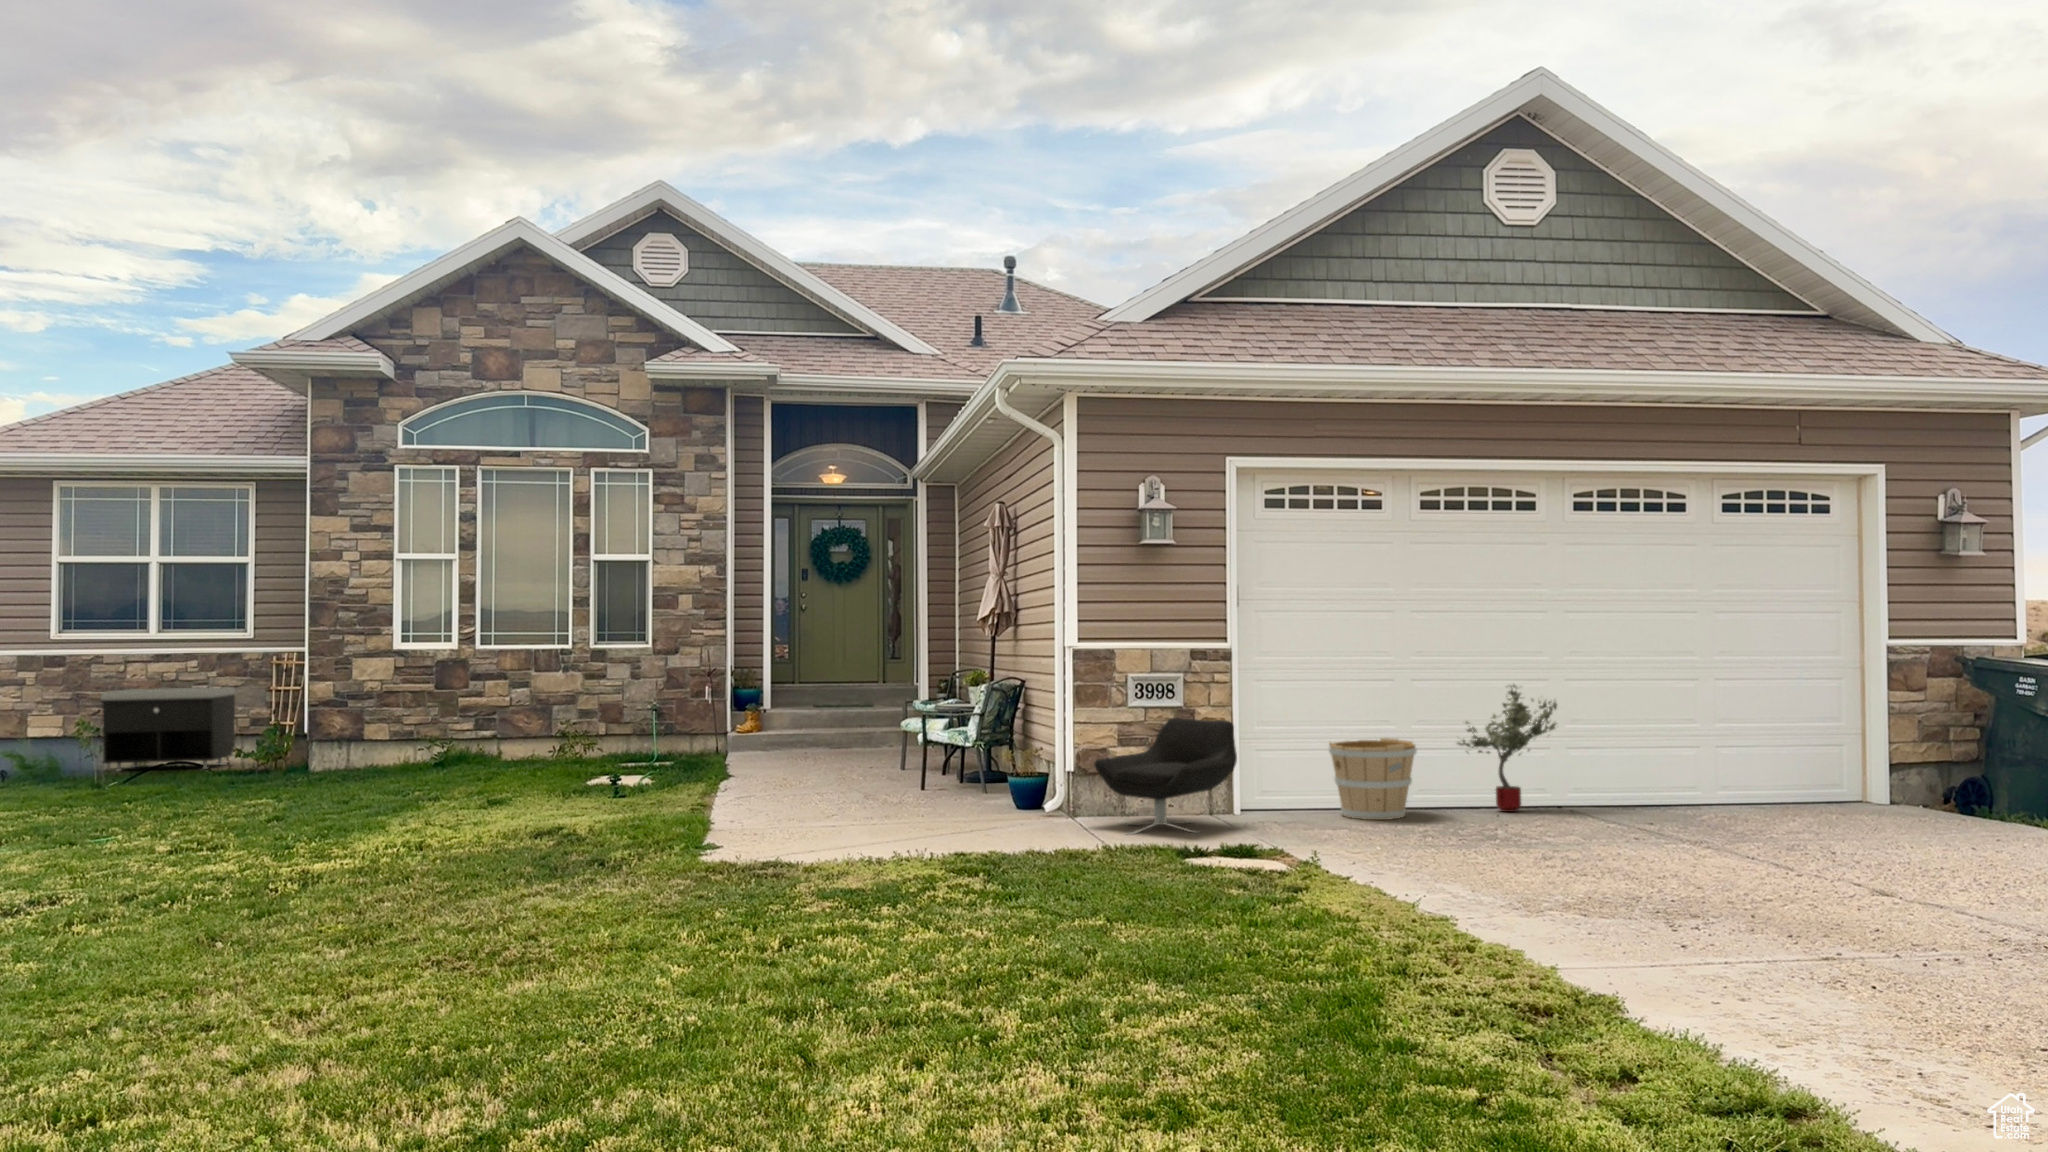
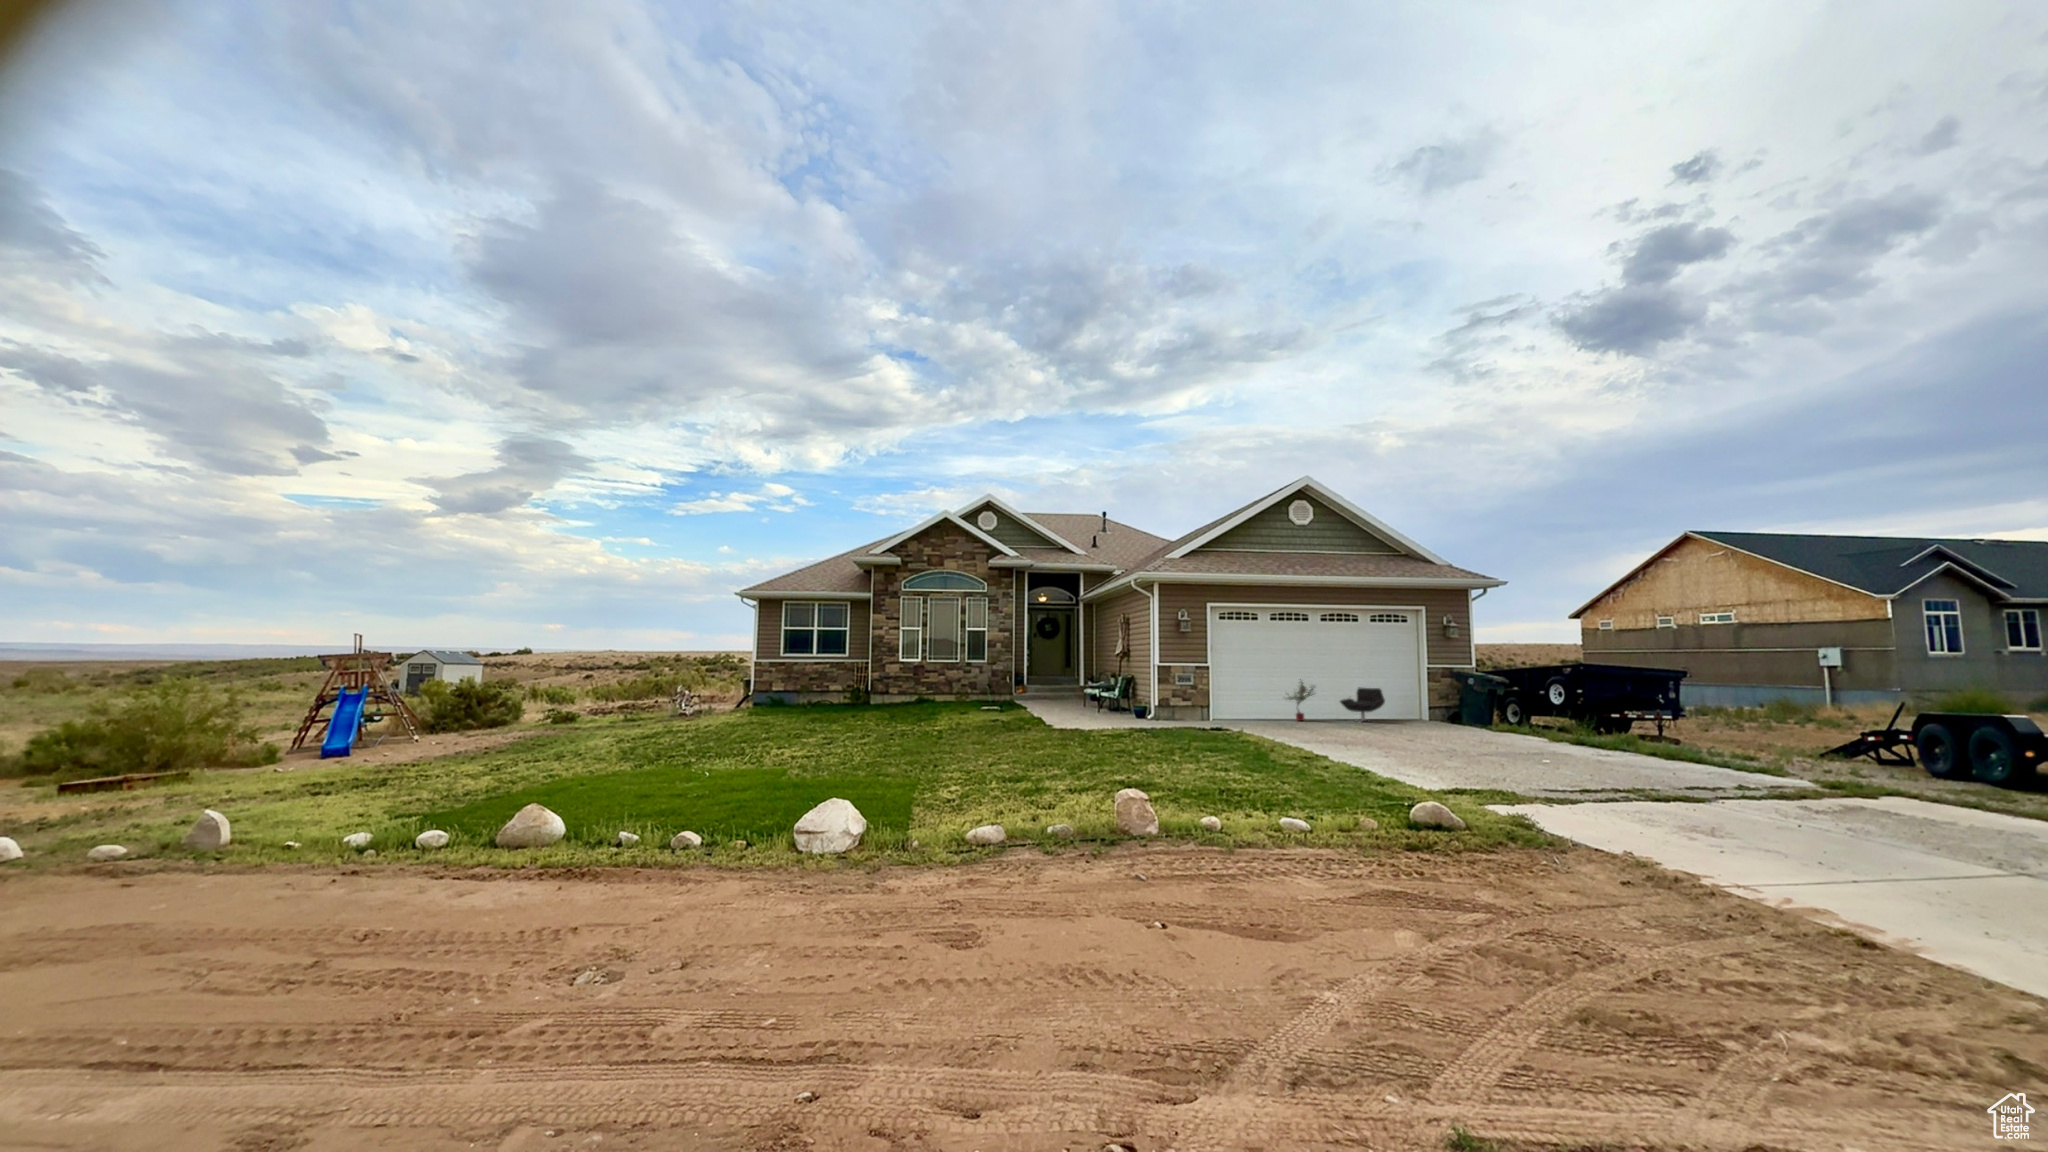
storage bench: present [101,687,235,771] -> none [800,674,841,703]
lounge chair: present [1094,718,1237,835] -> present [1340,688,1385,721]
wooden bucket: present [1328,738,1417,820] -> none [1240,696,1270,723]

